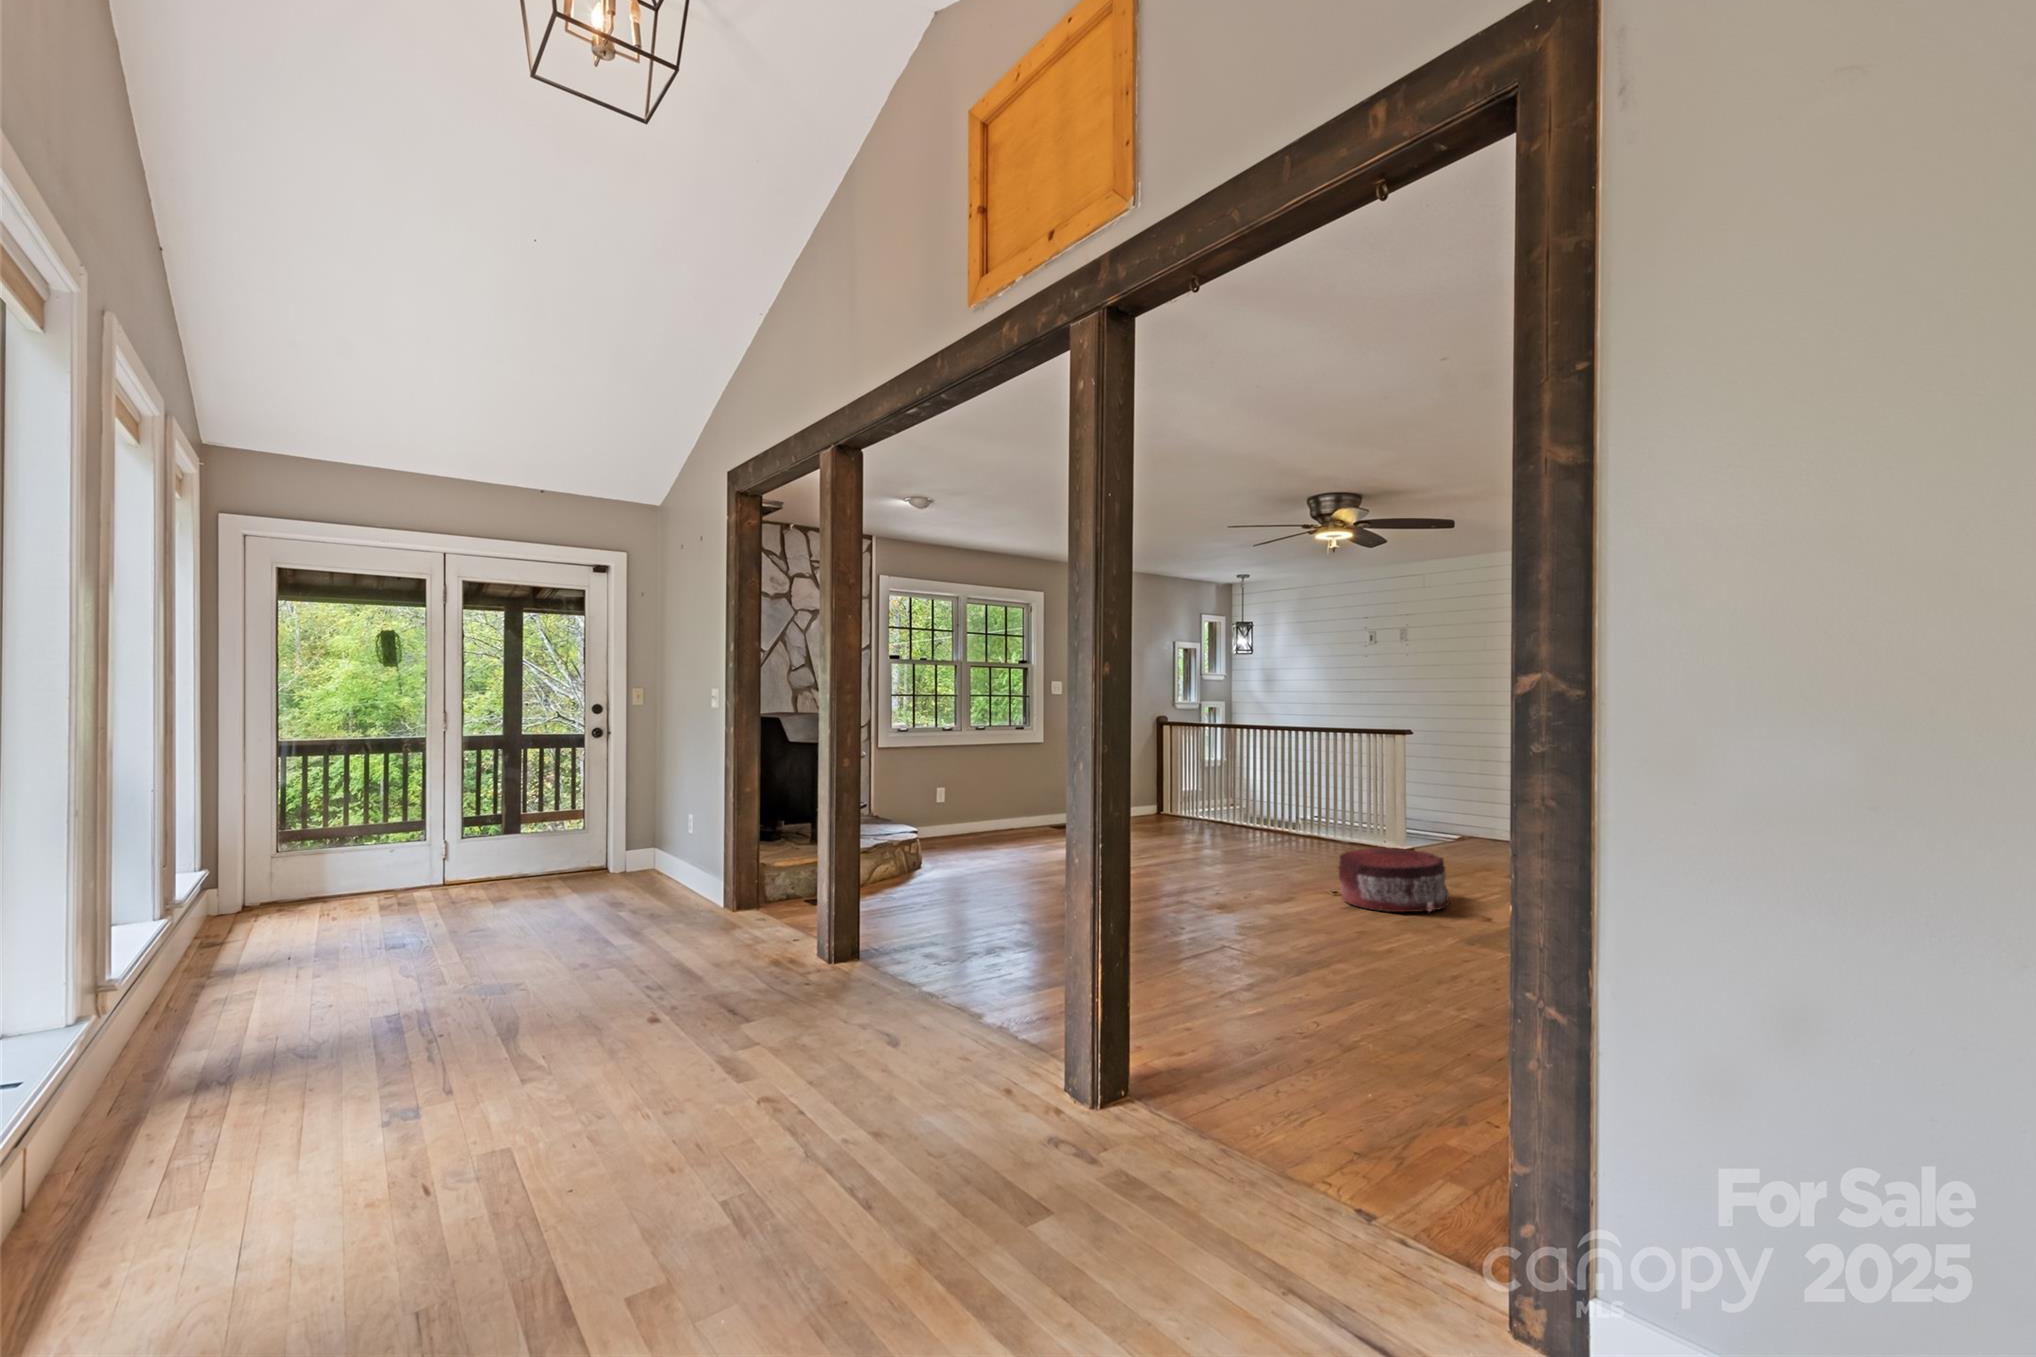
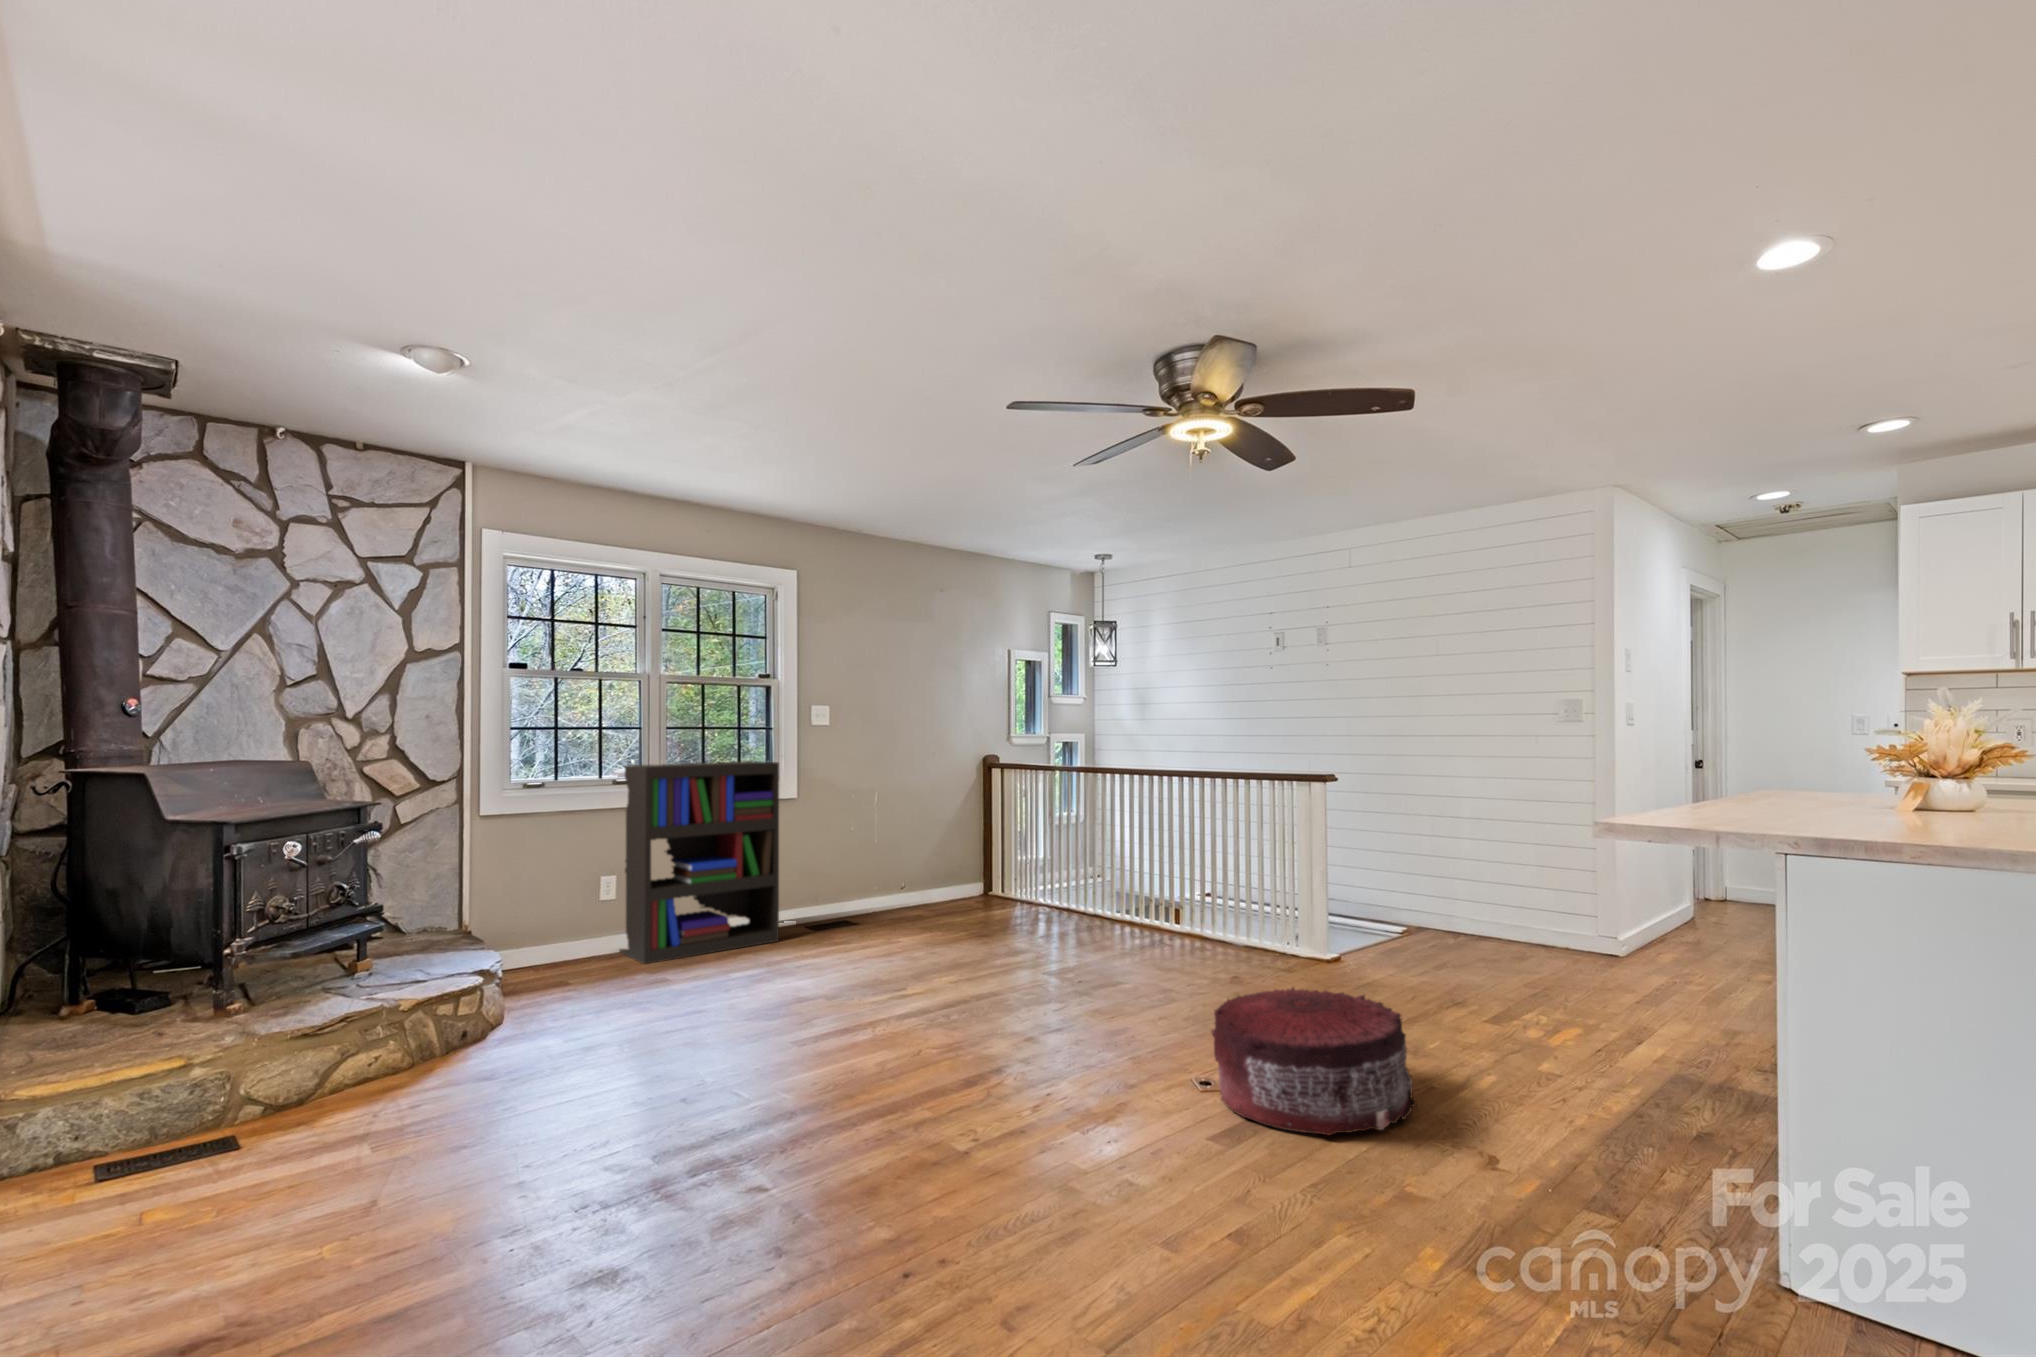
bookshelf: none [946,718,1041,841] -> present [619,761,779,964]

